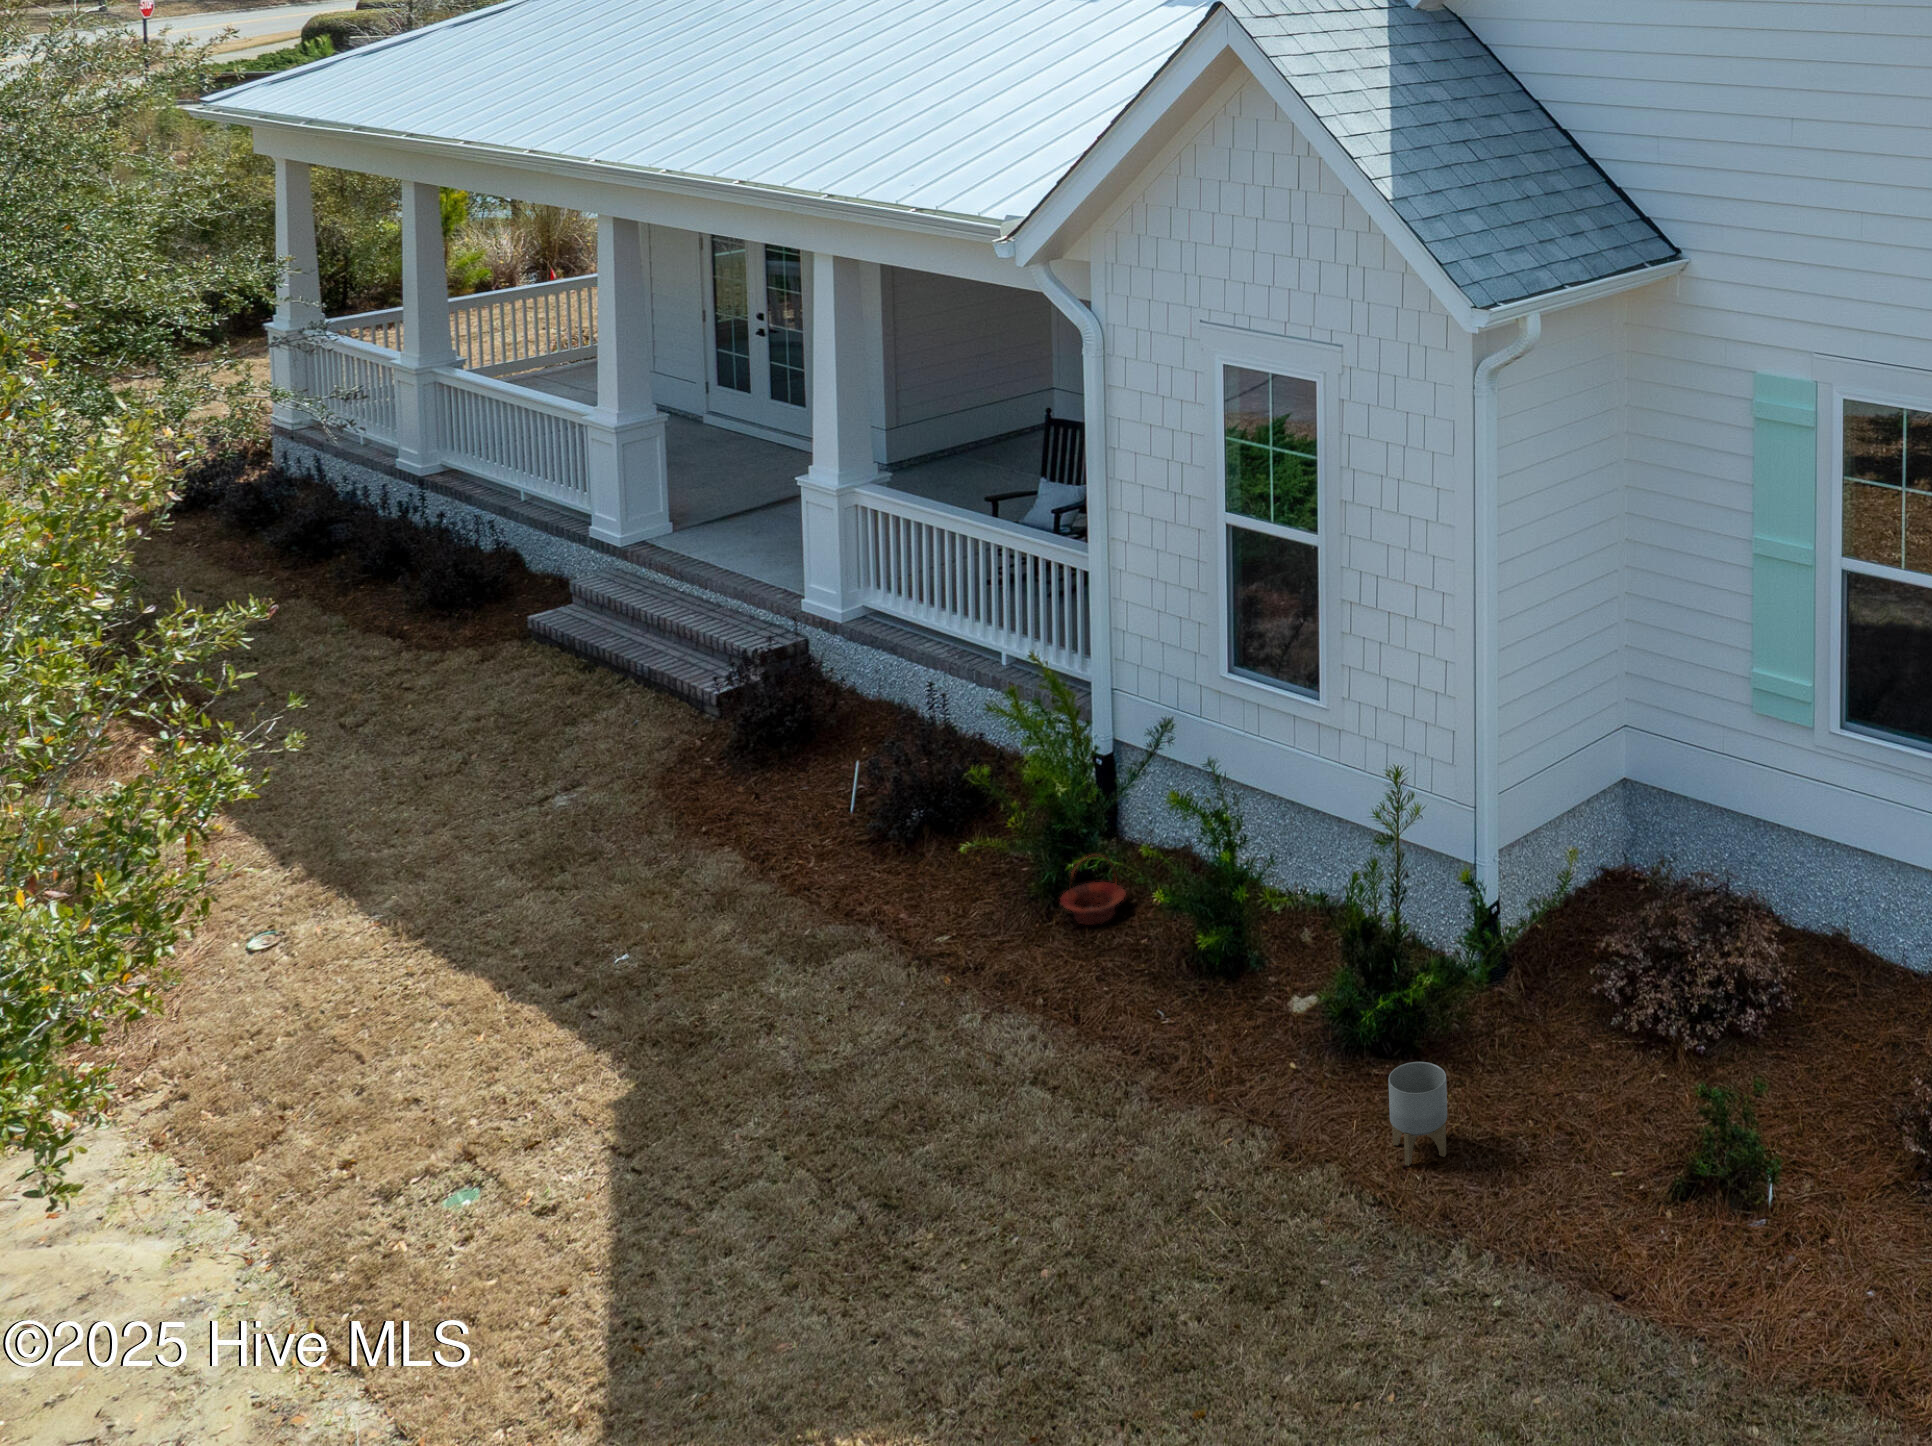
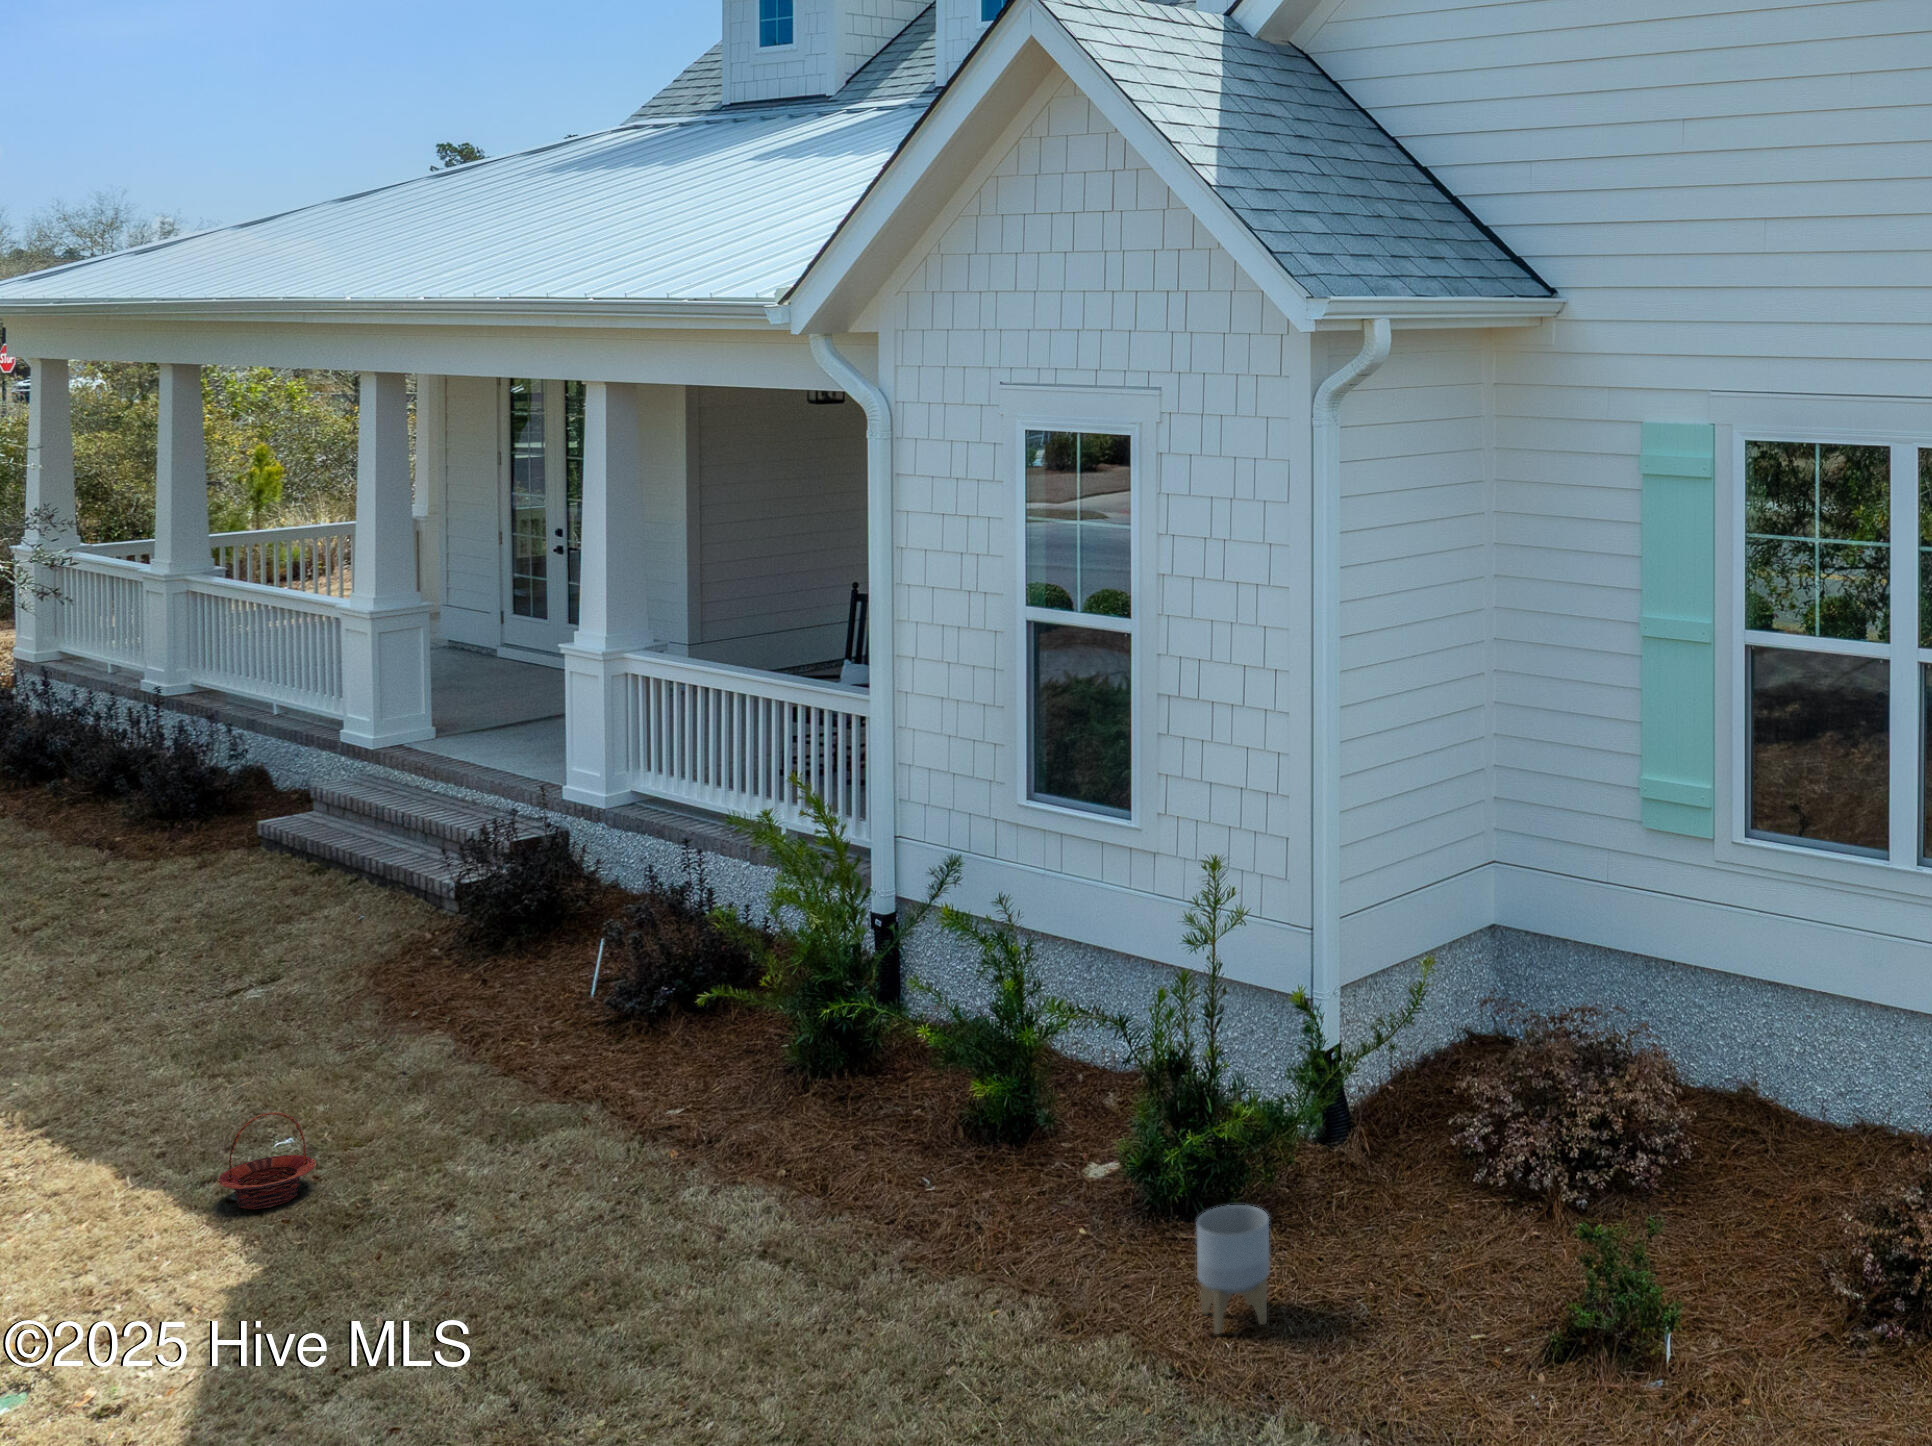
basket: present [1061,857,1126,925] -> present [218,1112,316,1209]

